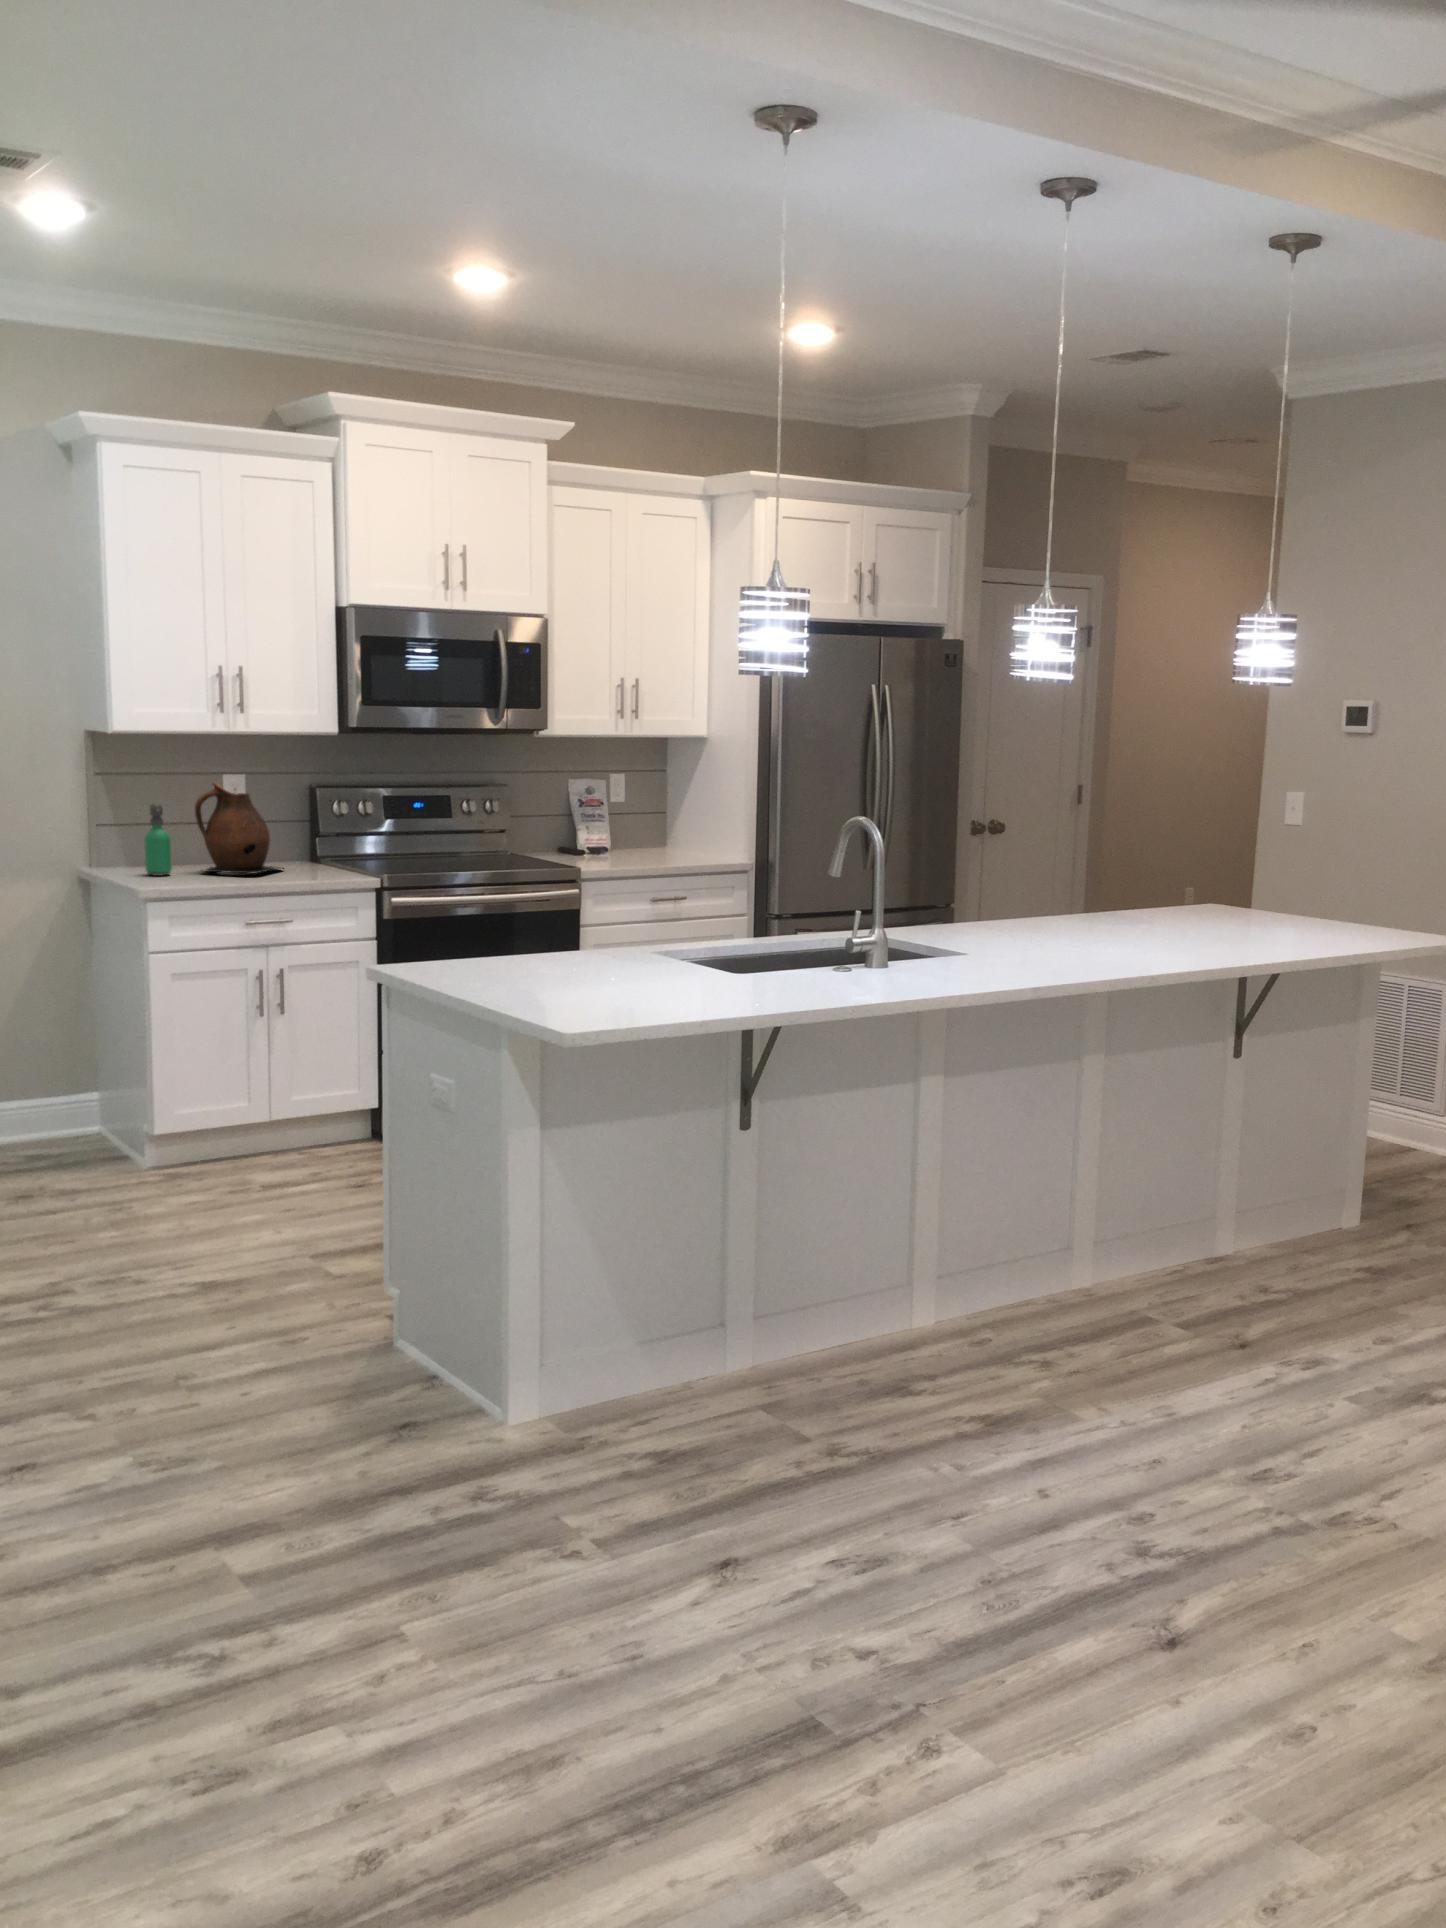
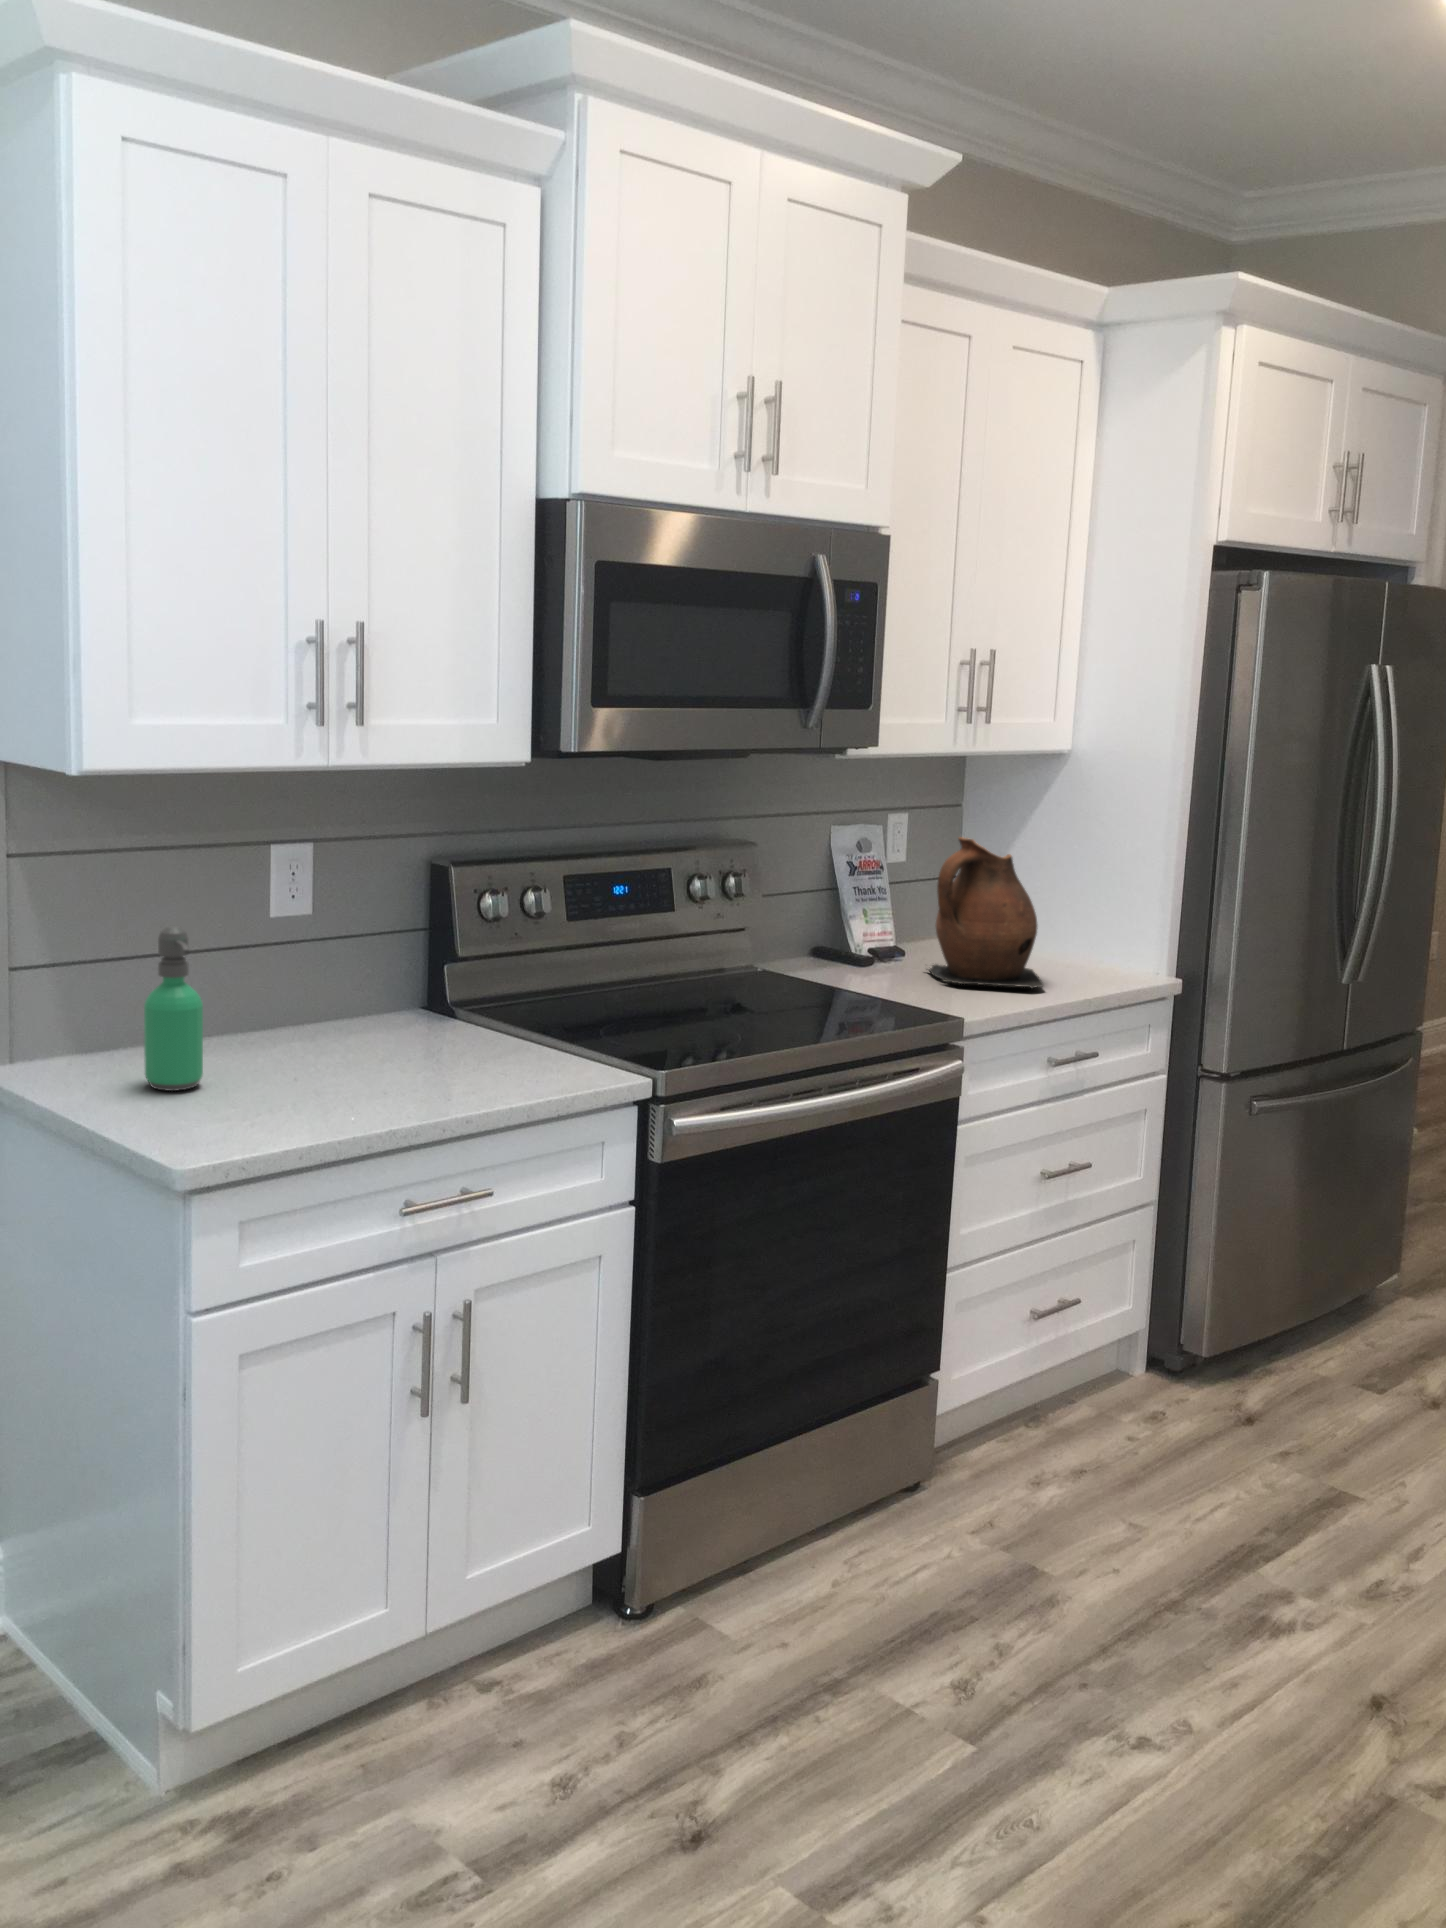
ceramic pitcher: present [195,782,283,874] -> present [929,837,1044,989]

